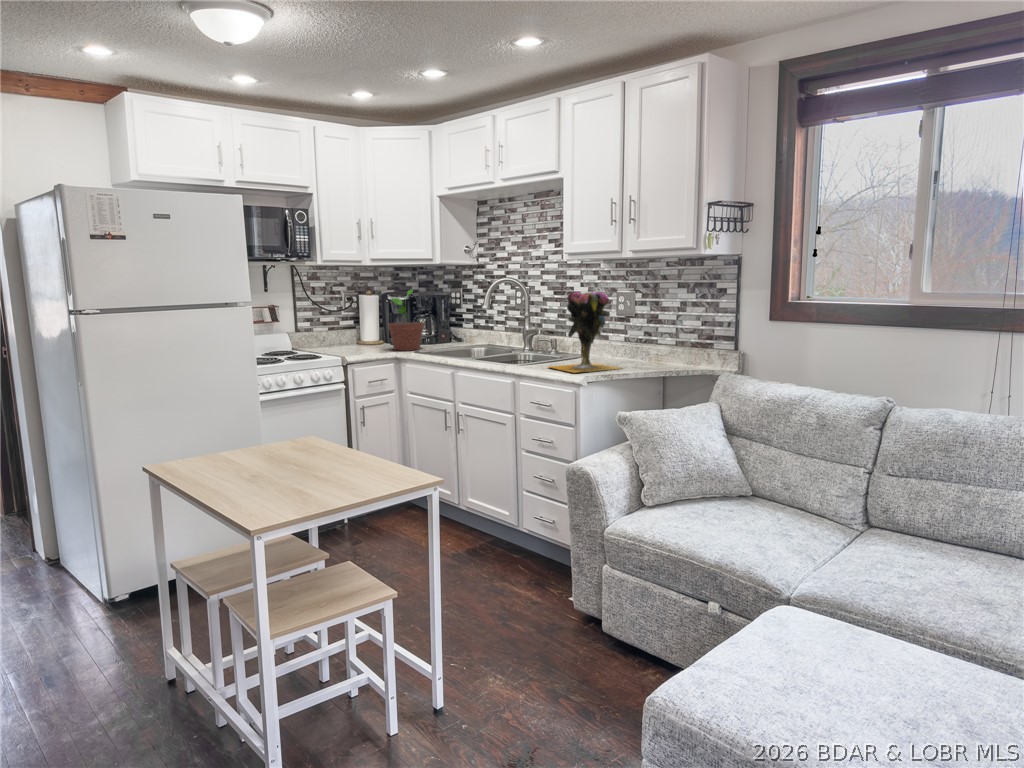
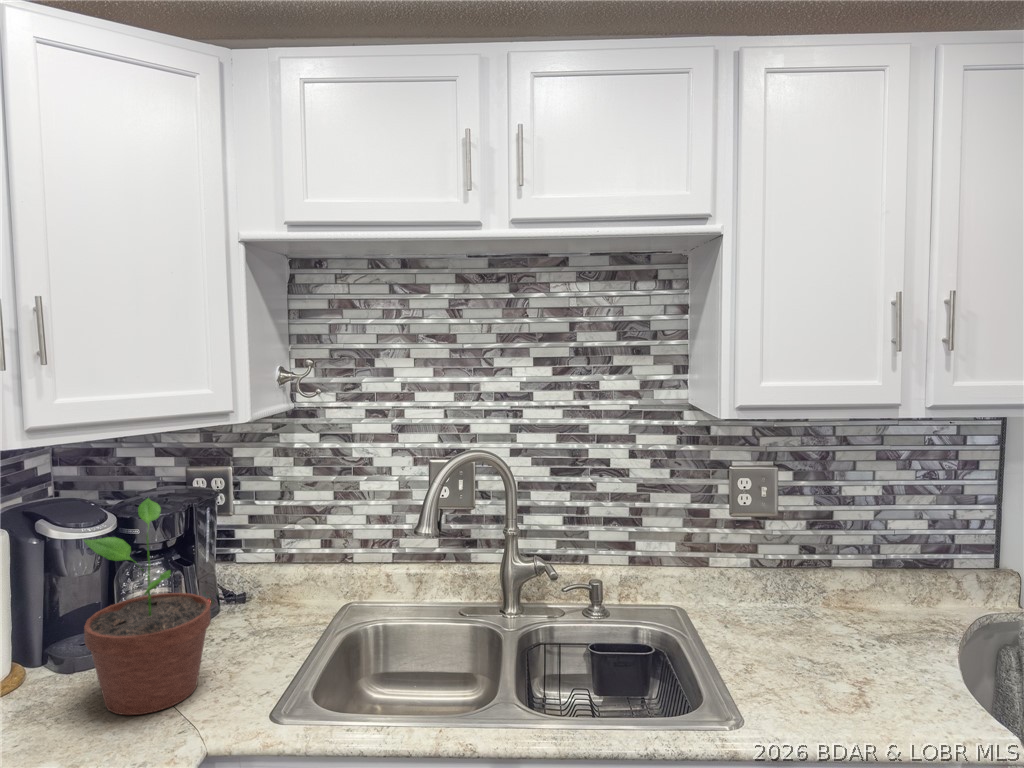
vase: present [550,292,620,373] -> none [764,492,924,718]

